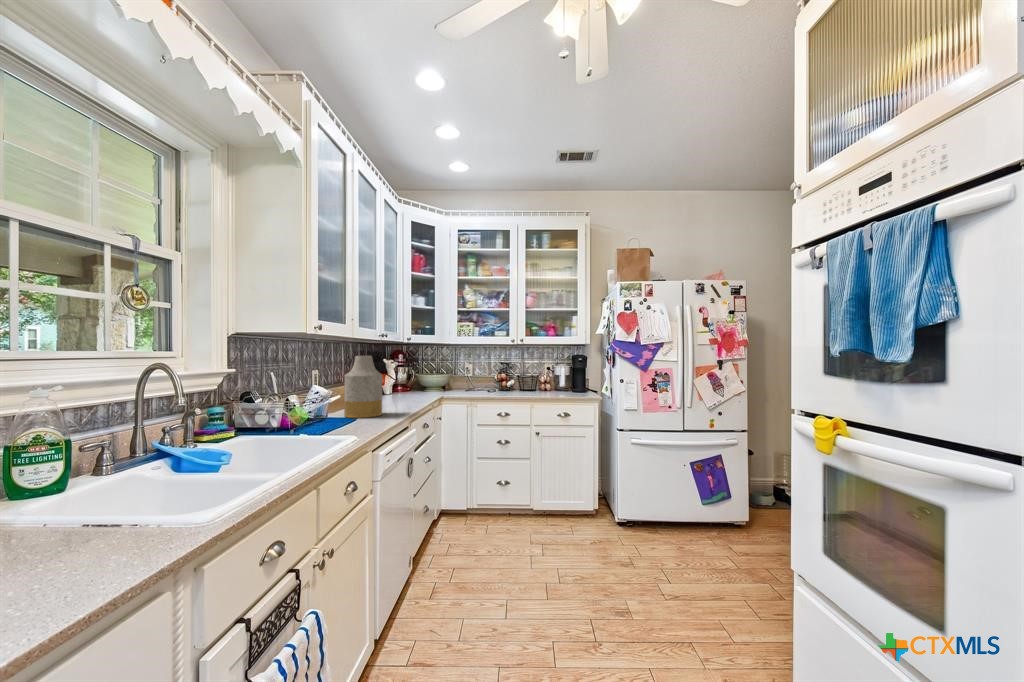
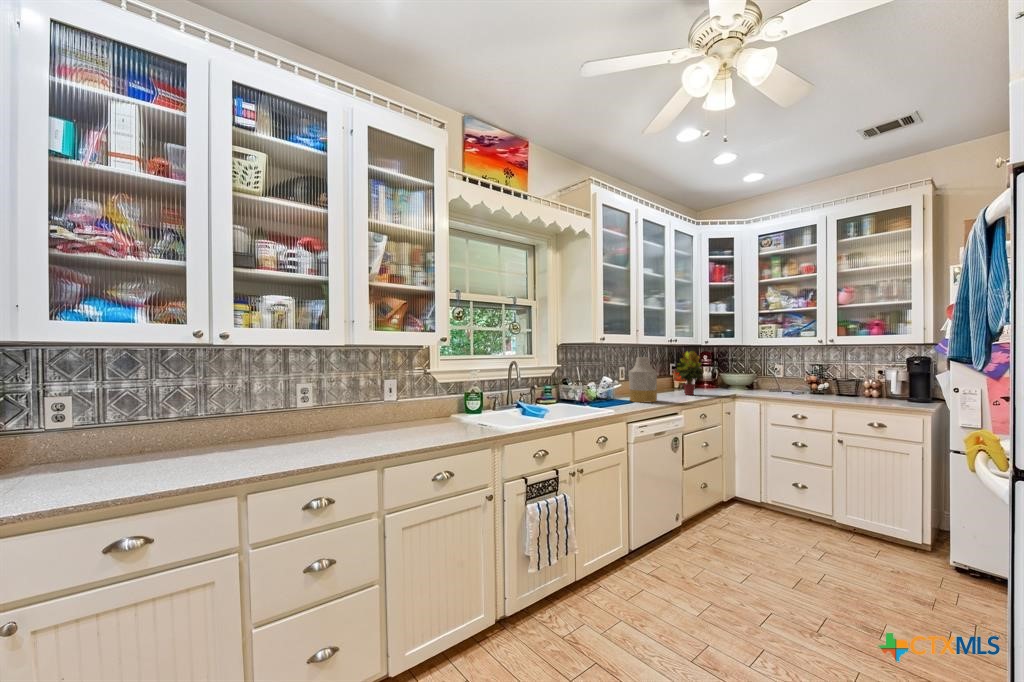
potted plant: none [384,348,419,402] -> present [676,351,703,395]

